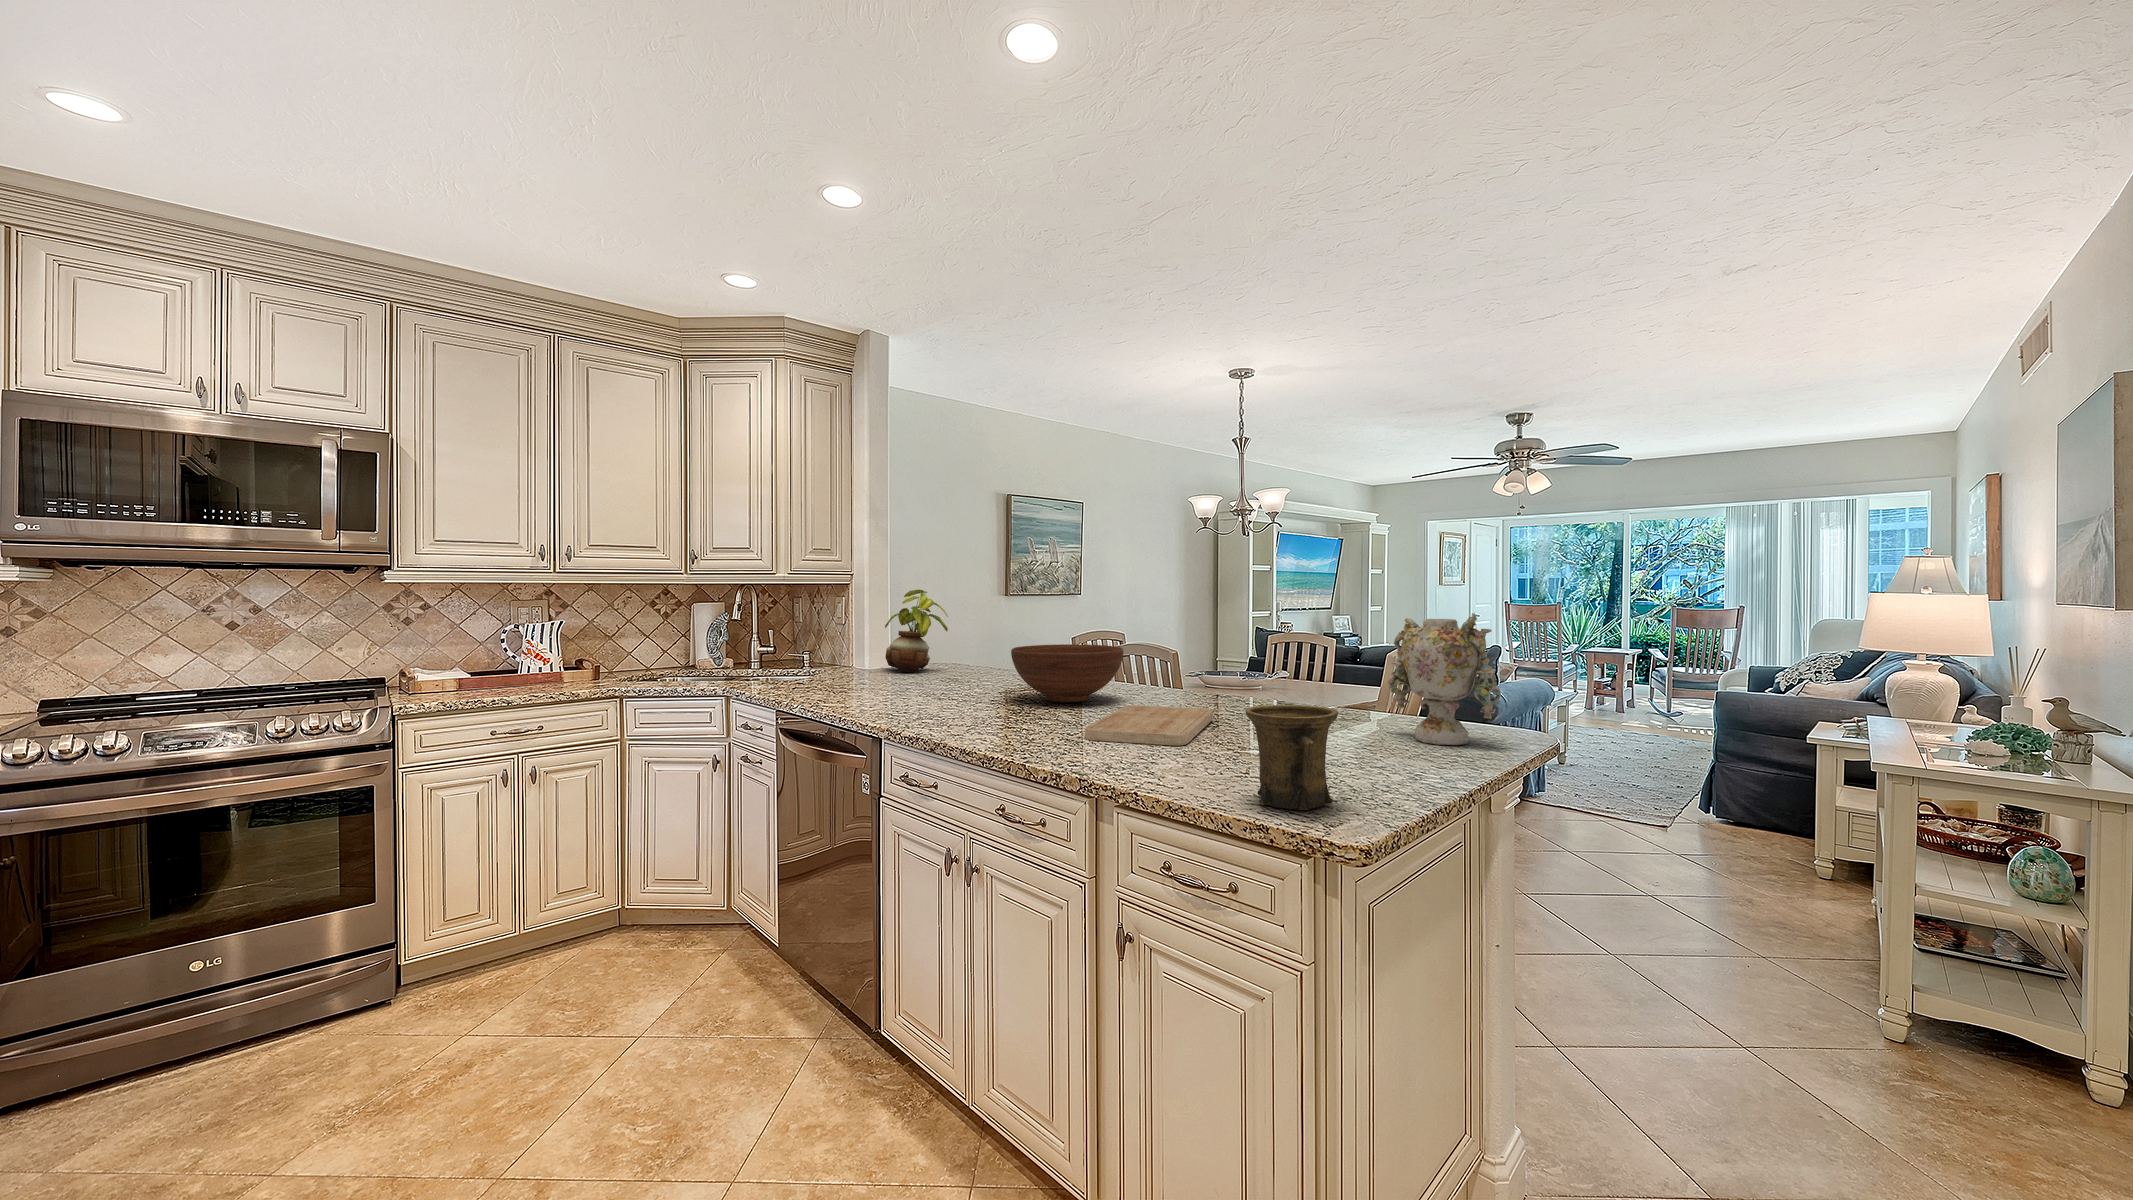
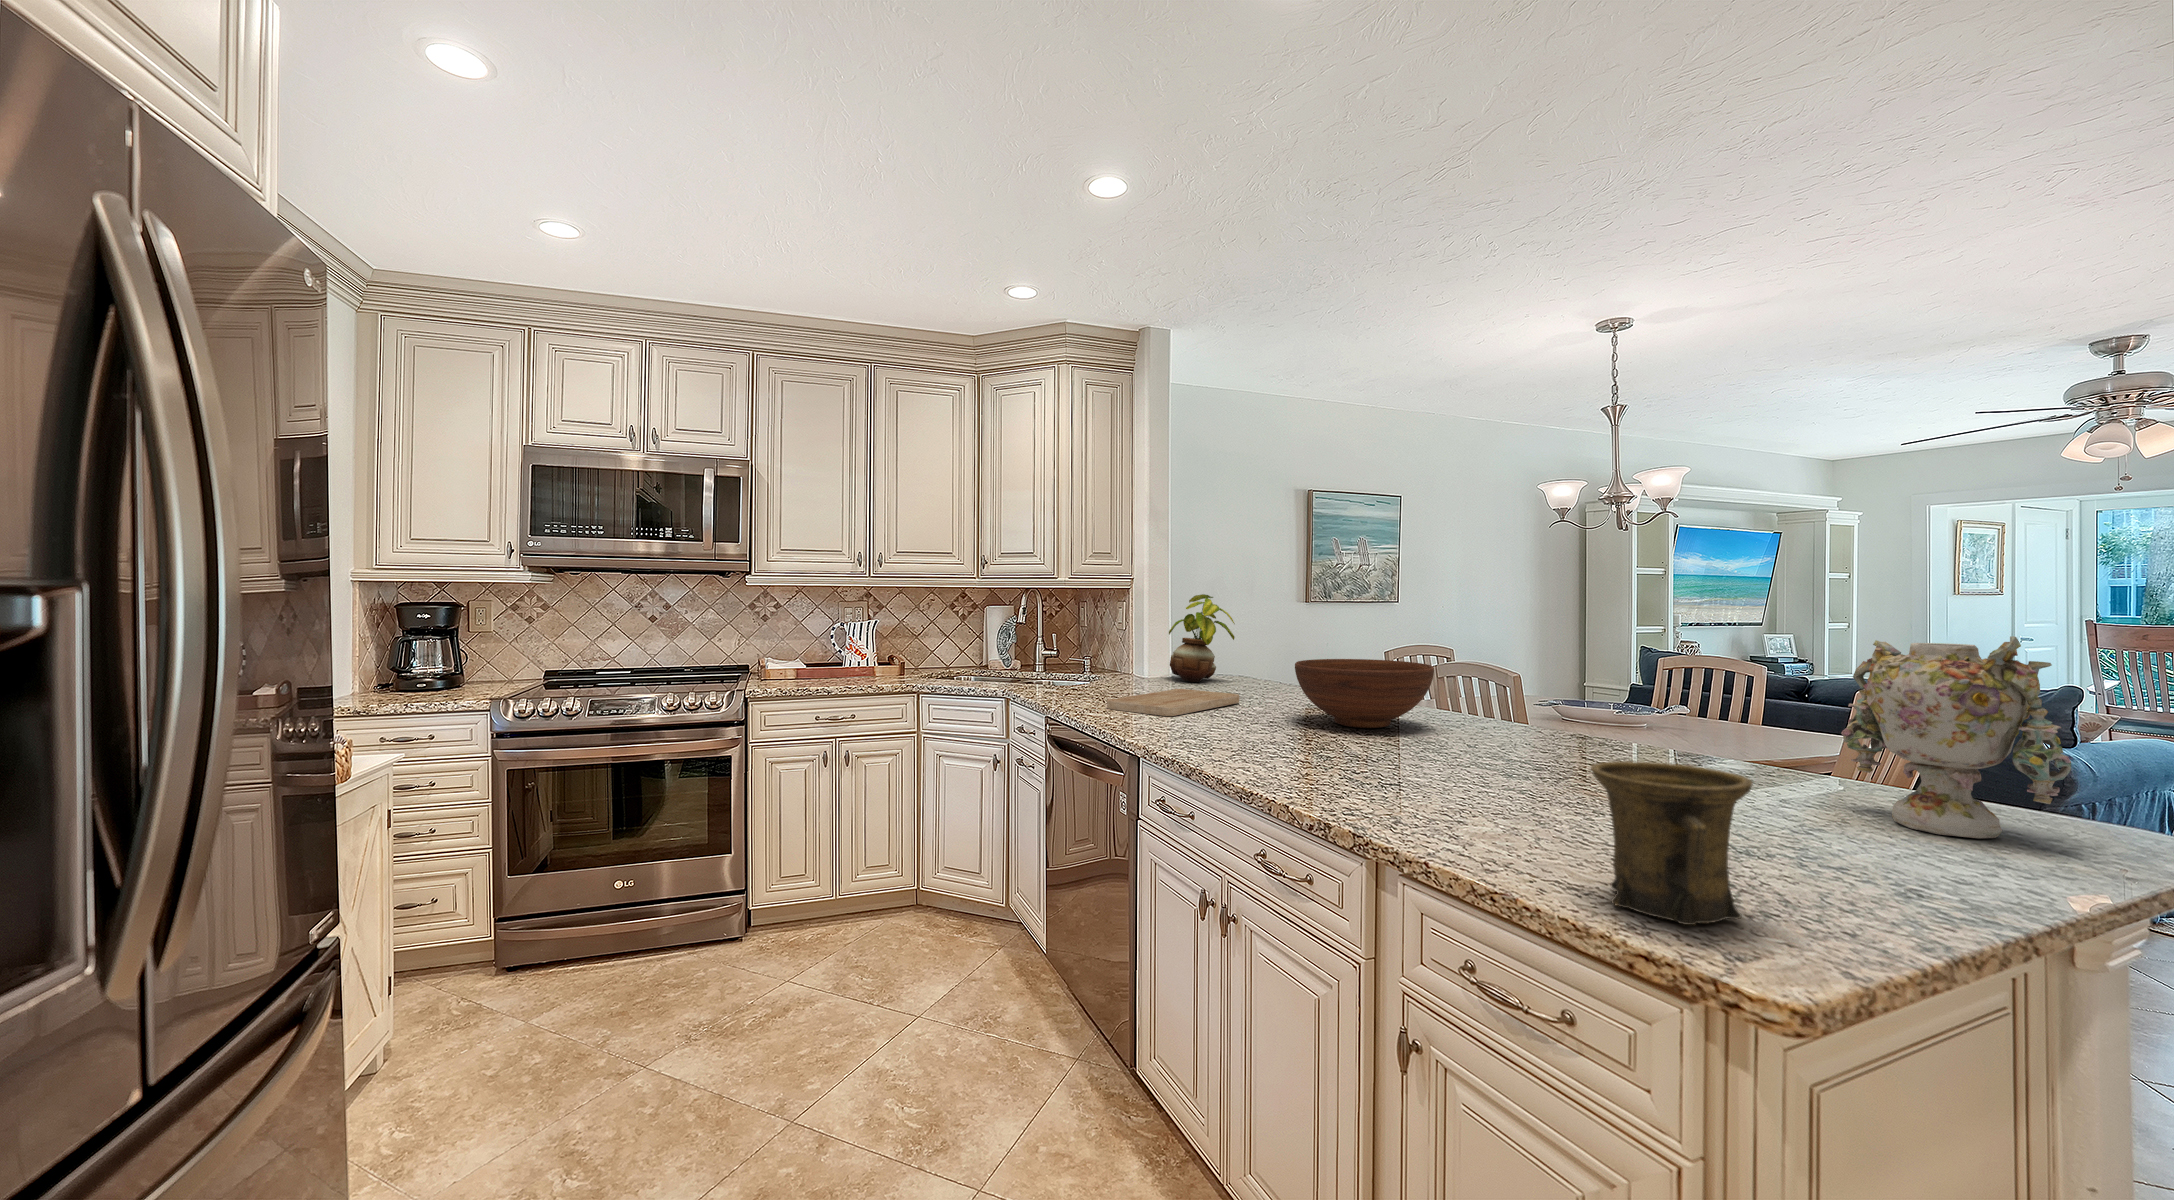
cutting board: present [1085,705,1213,746] -> present [1107,689,1239,716]

